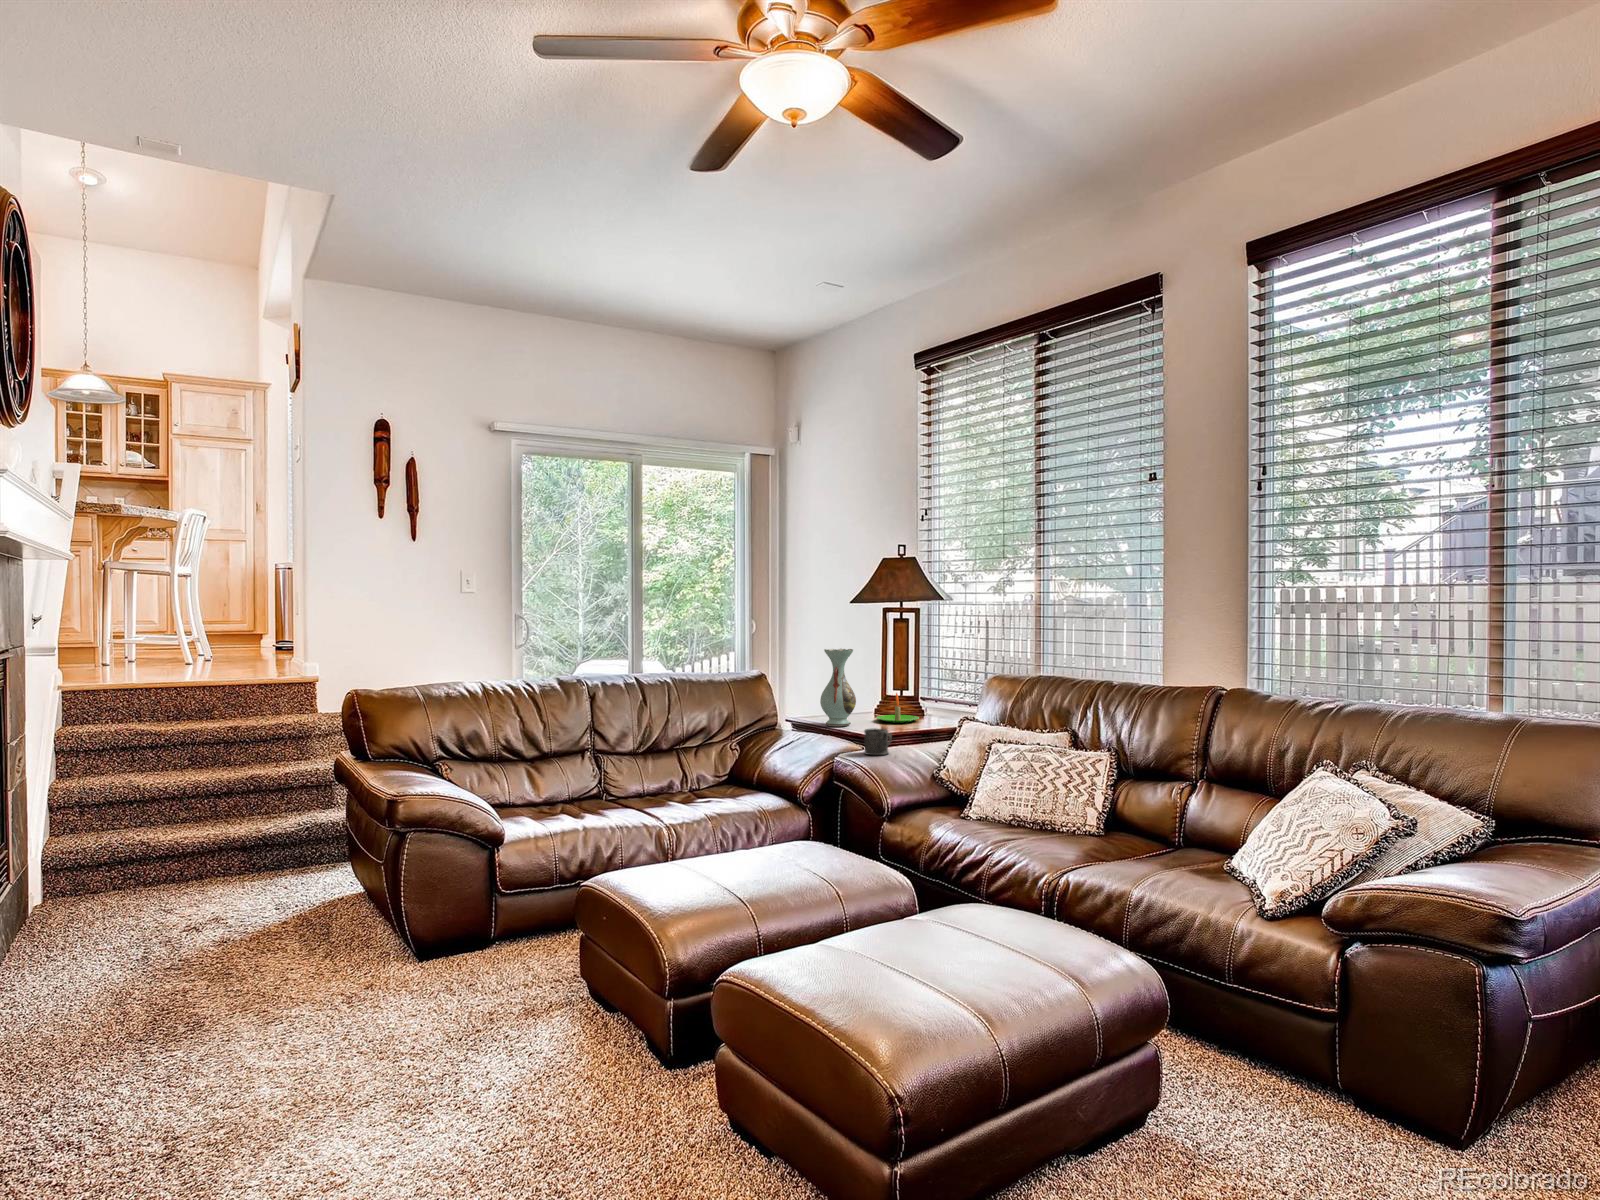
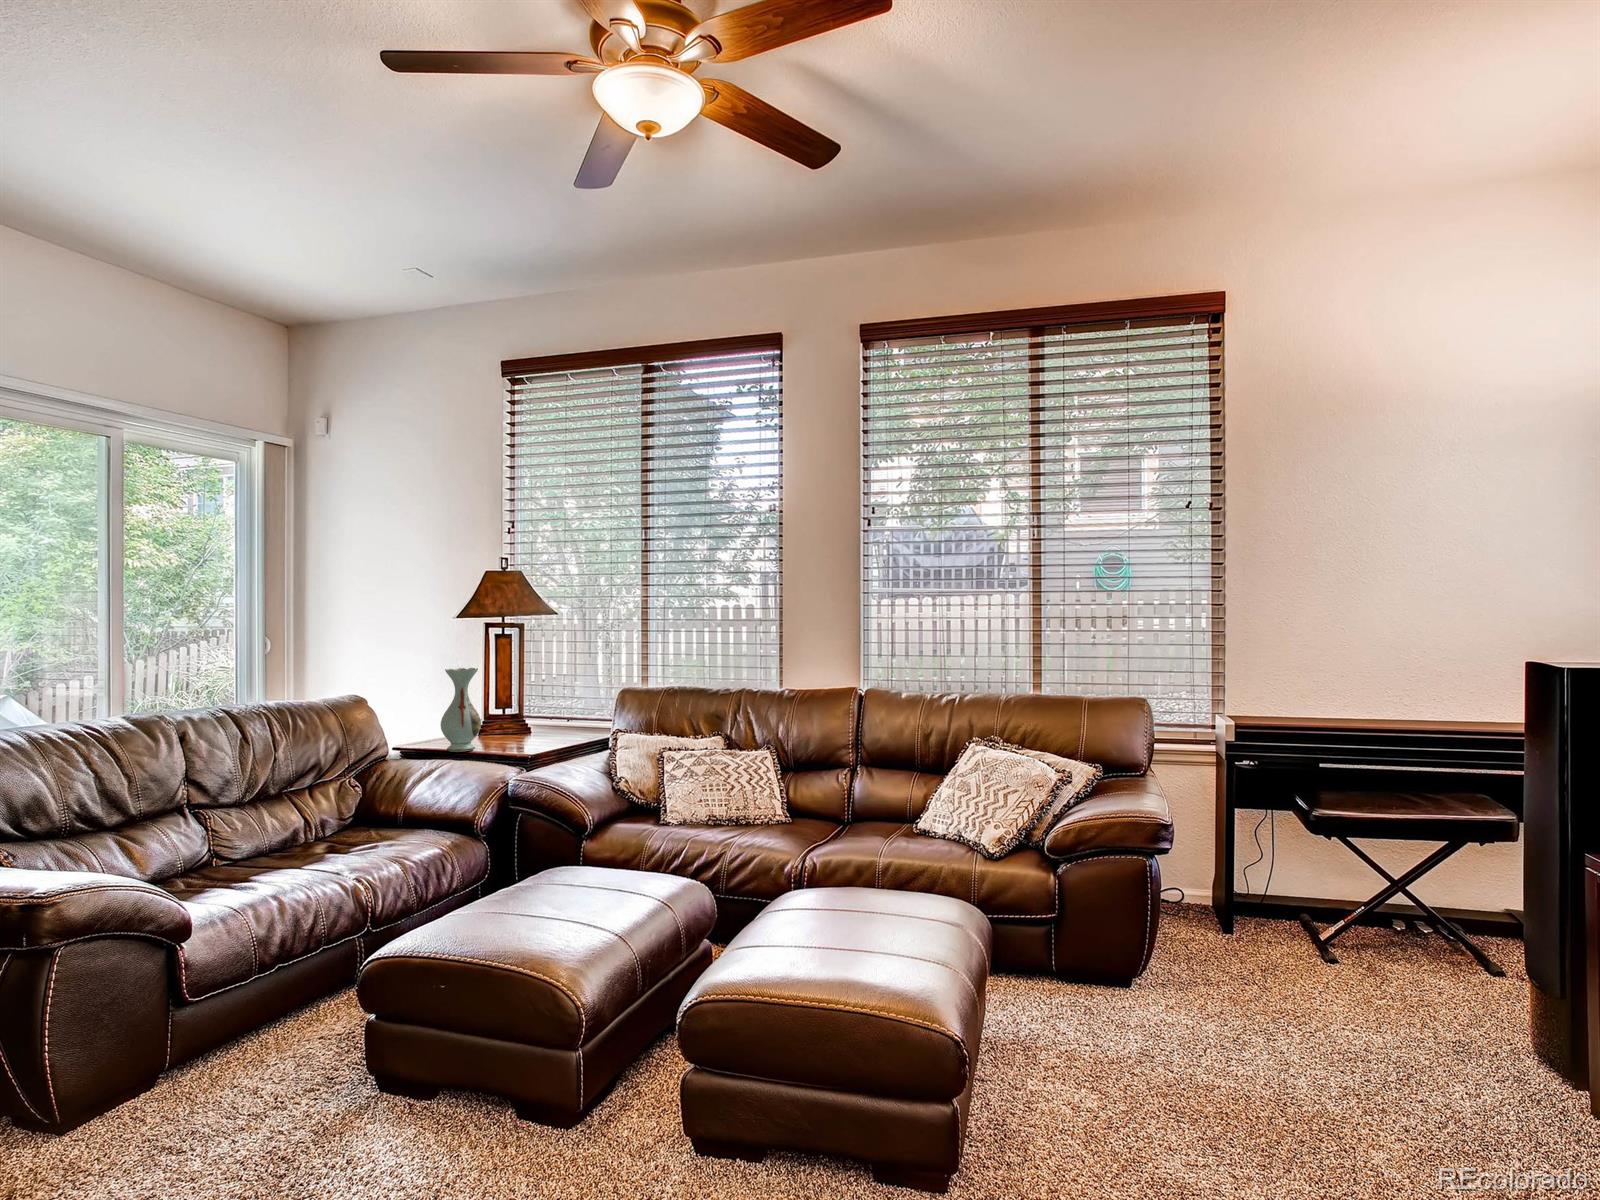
candle: present [876,693,919,723] -> none [495,712,541,743]
mug: present [864,729,892,755] -> none [537,747,569,775]

